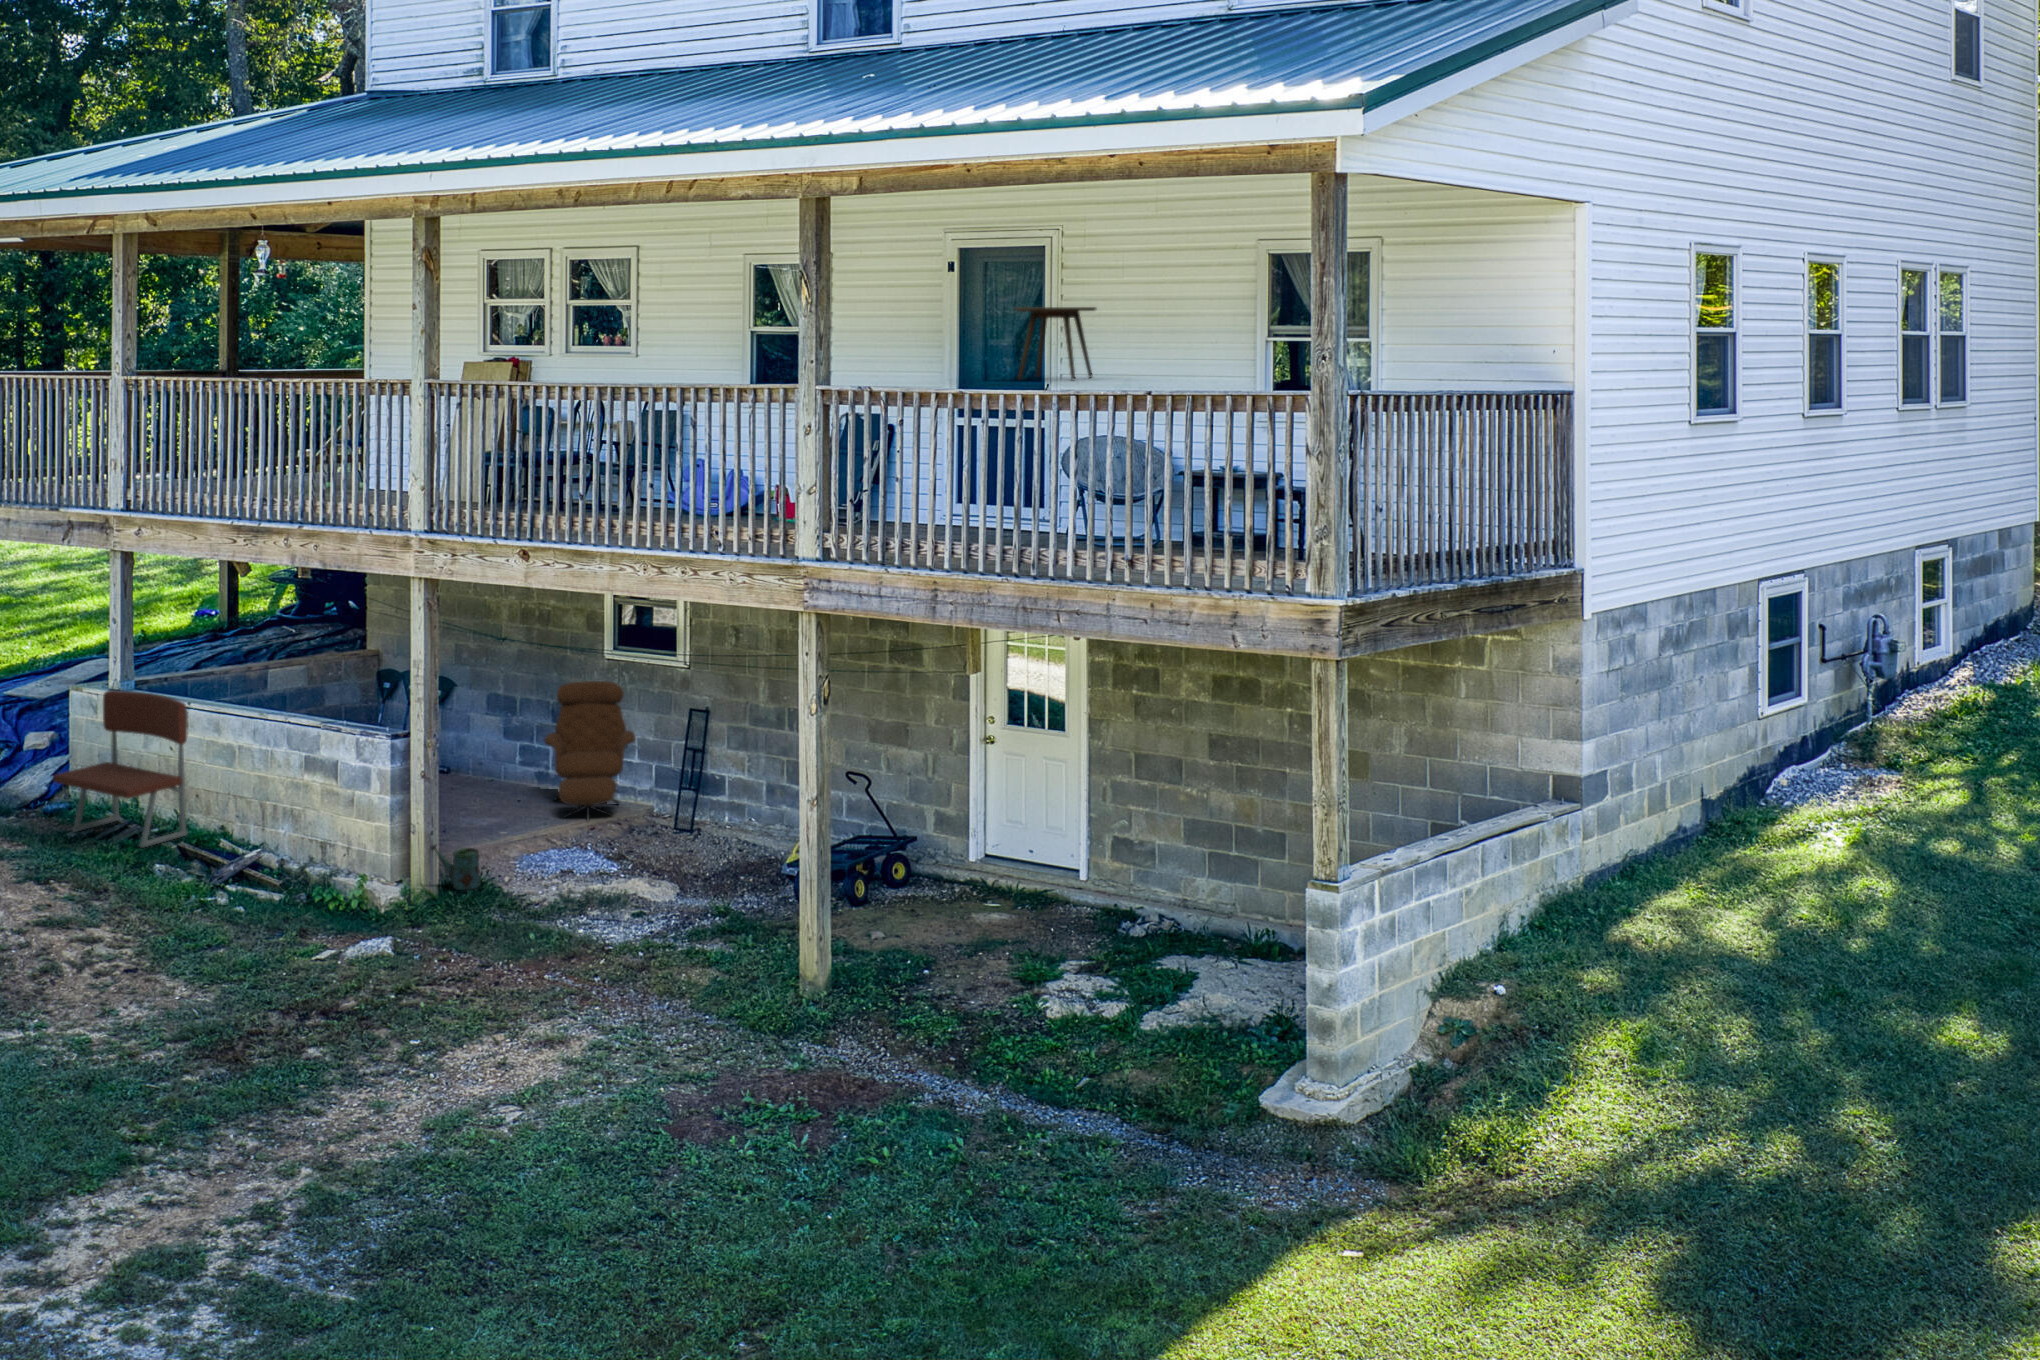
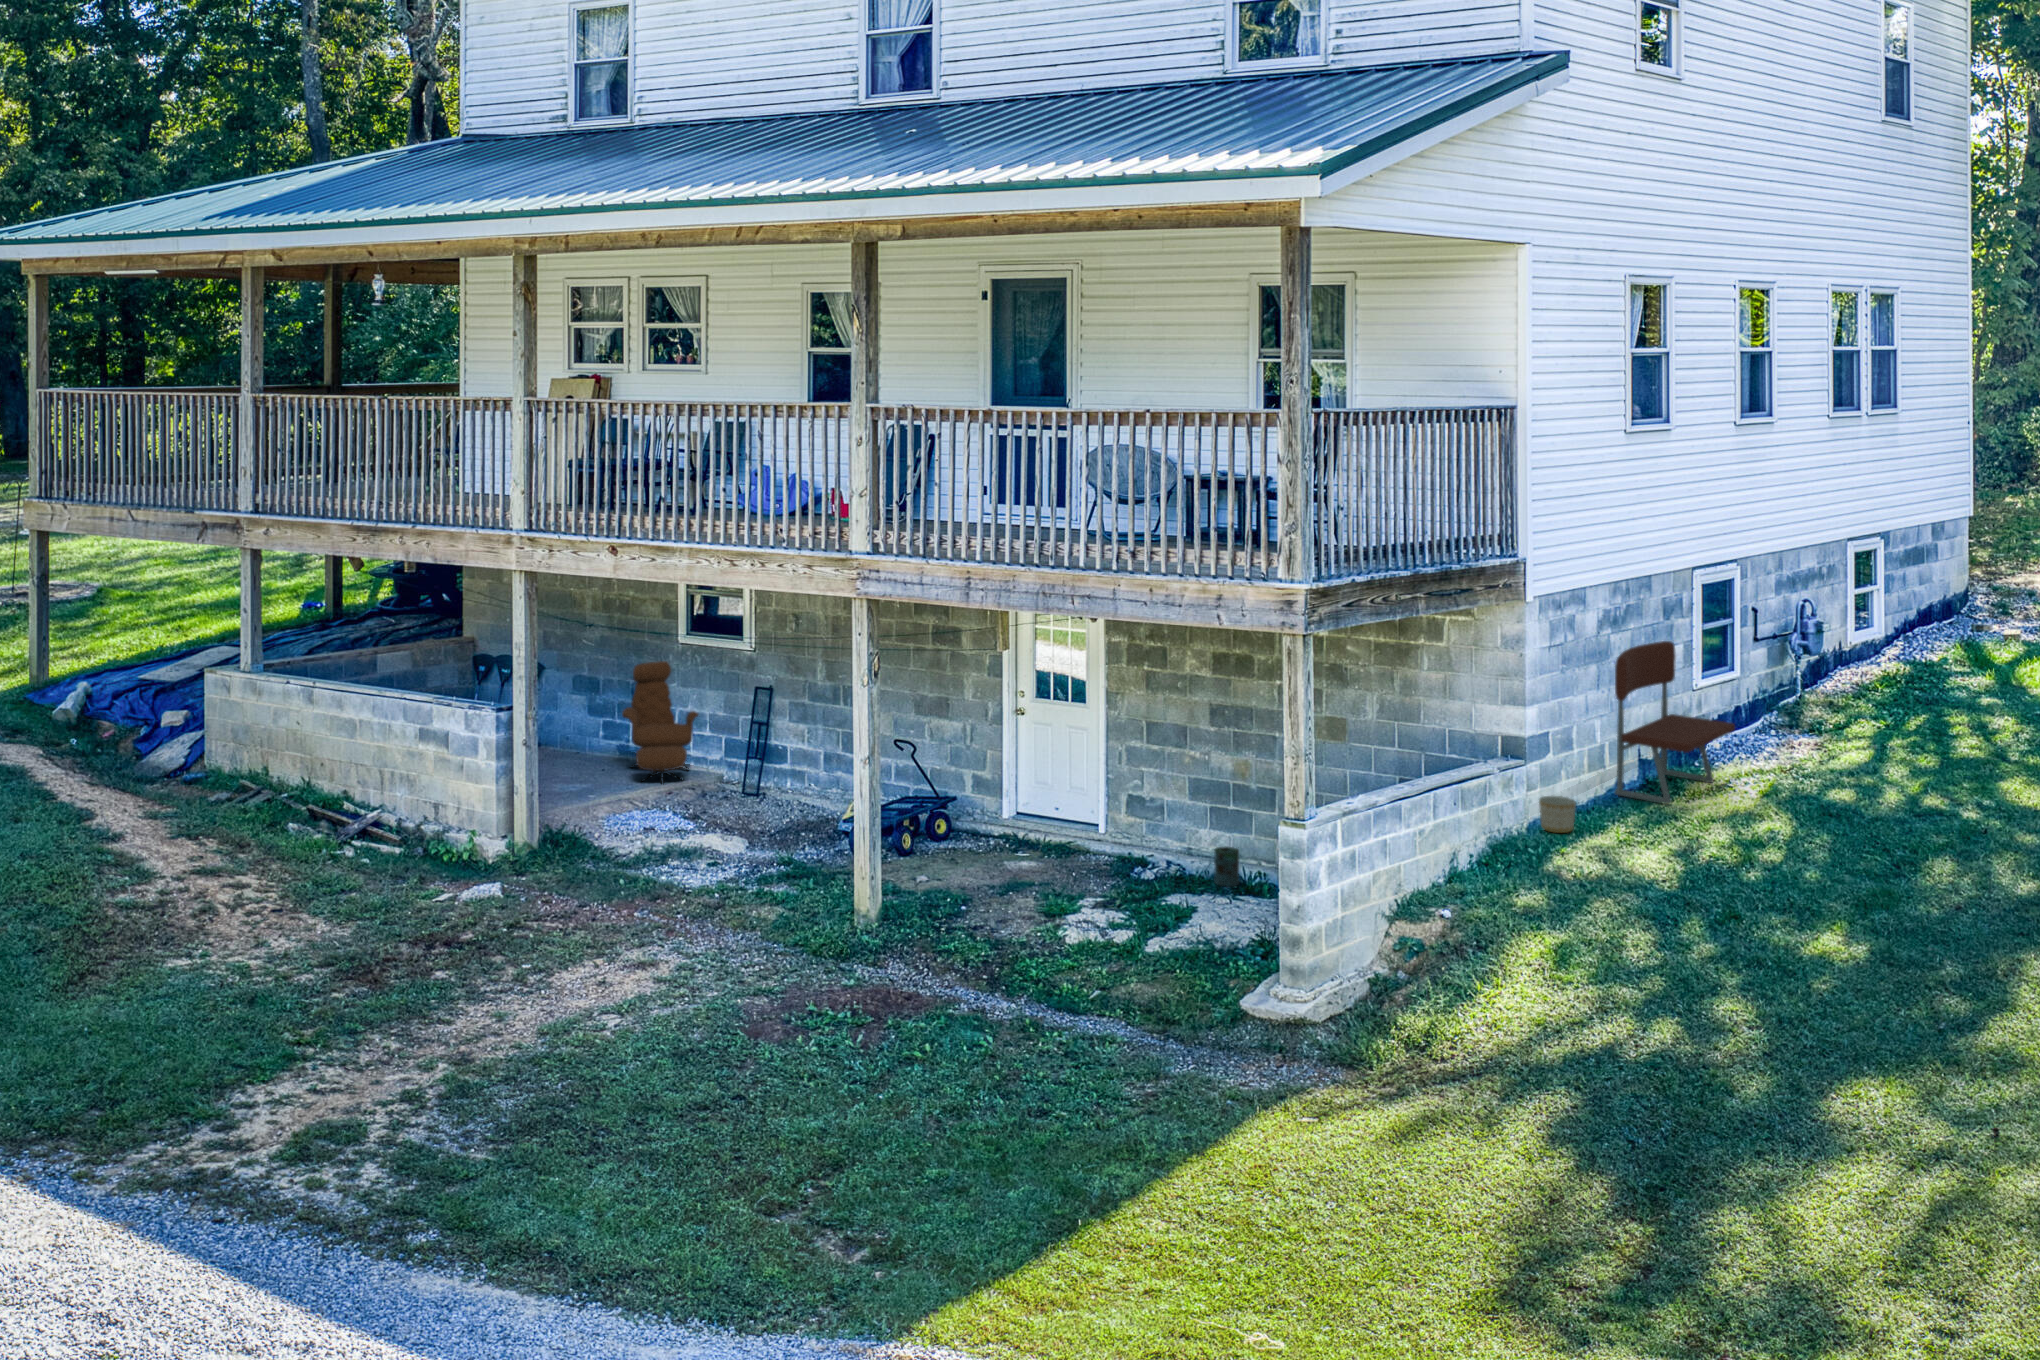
side table: present [1015,307,1096,380] -> none [1039,332,1111,397]
bench: present [53,690,188,848] -> present [1615,641,1735,805]
planter: none [1598,843,1642,888] -> present [1539,796,1576,833]
watering can: present [431,845,487,890] -> present [1214,846,1239,886]

